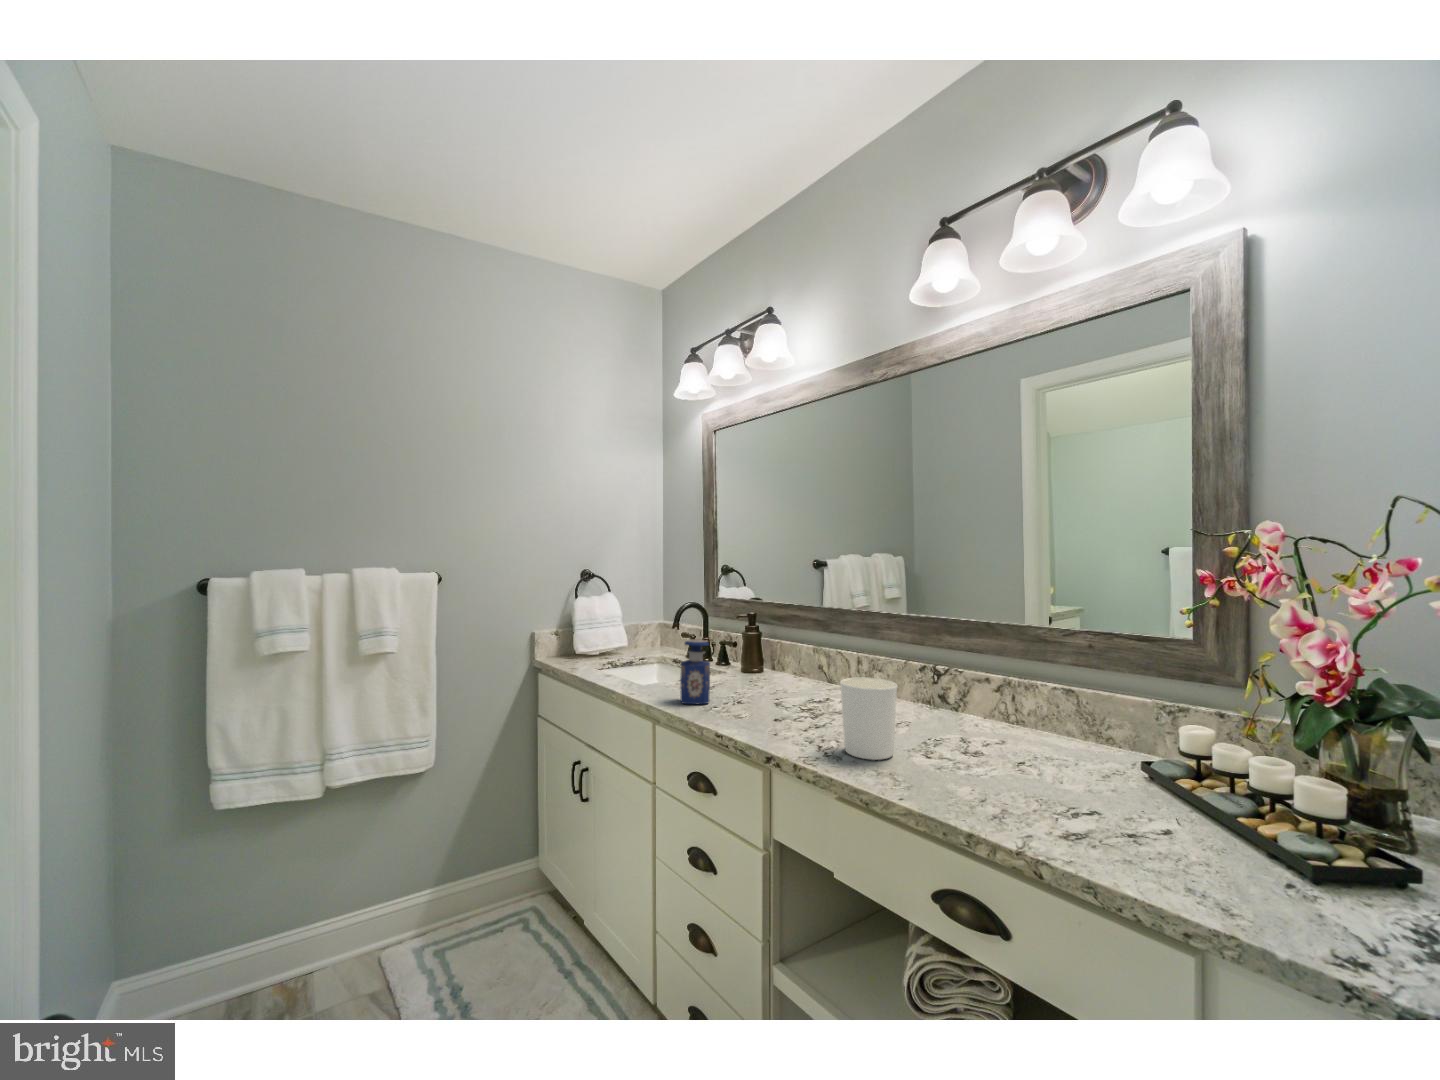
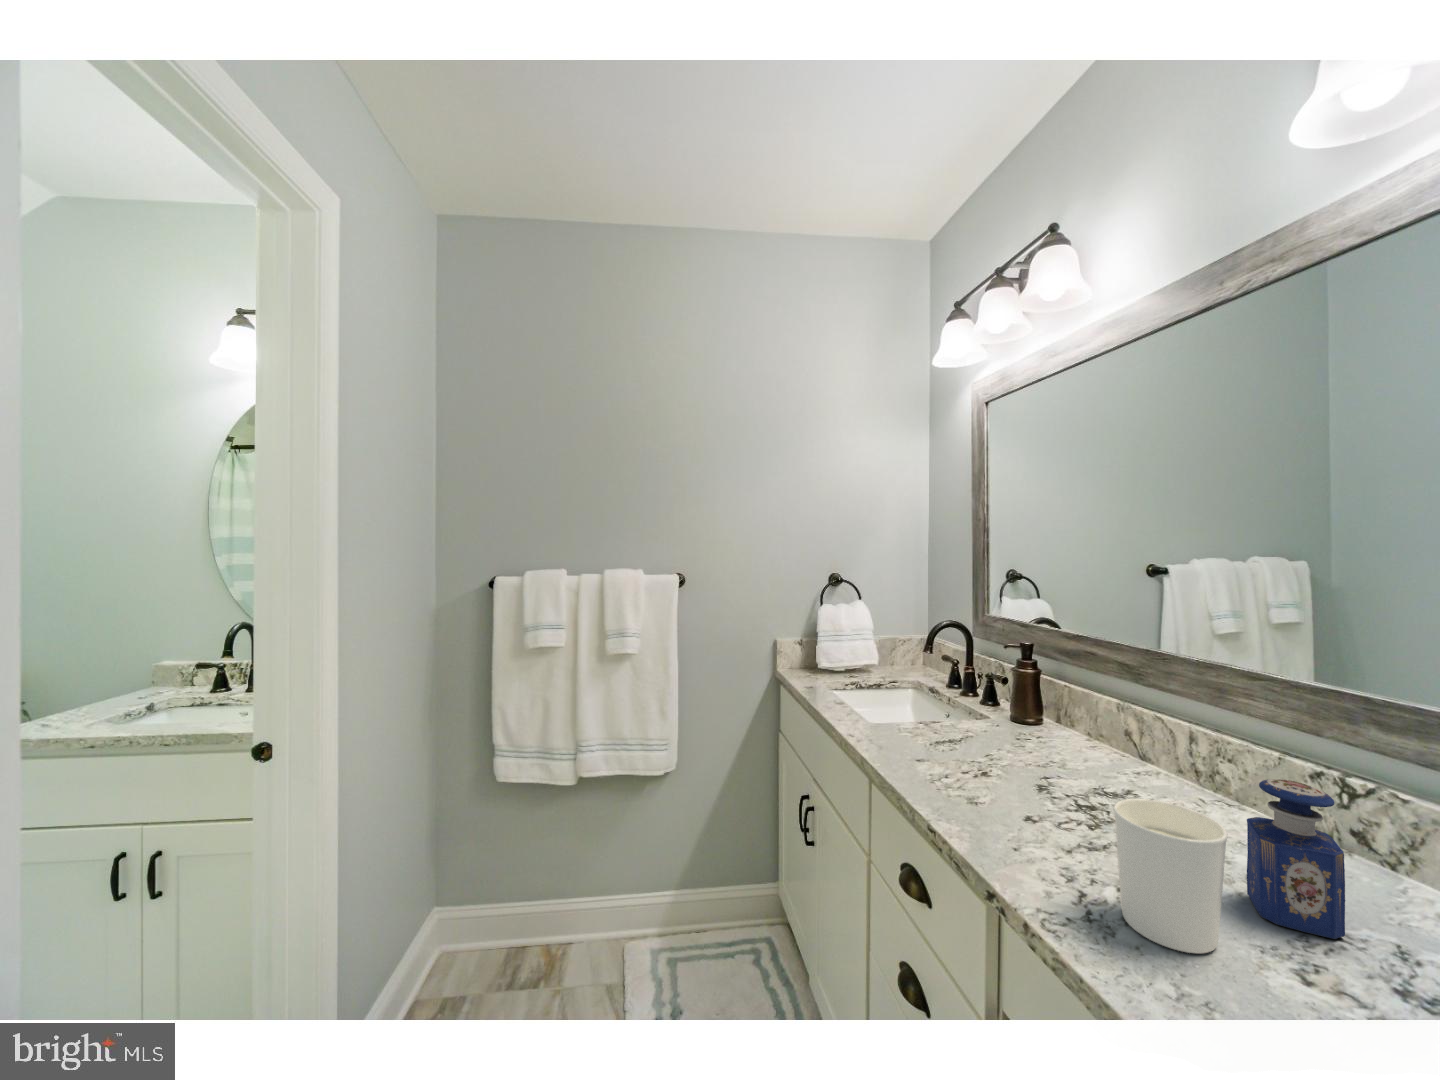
perfume bottle: present [680,639,710,704] -> present [1247,779,1345,939]

